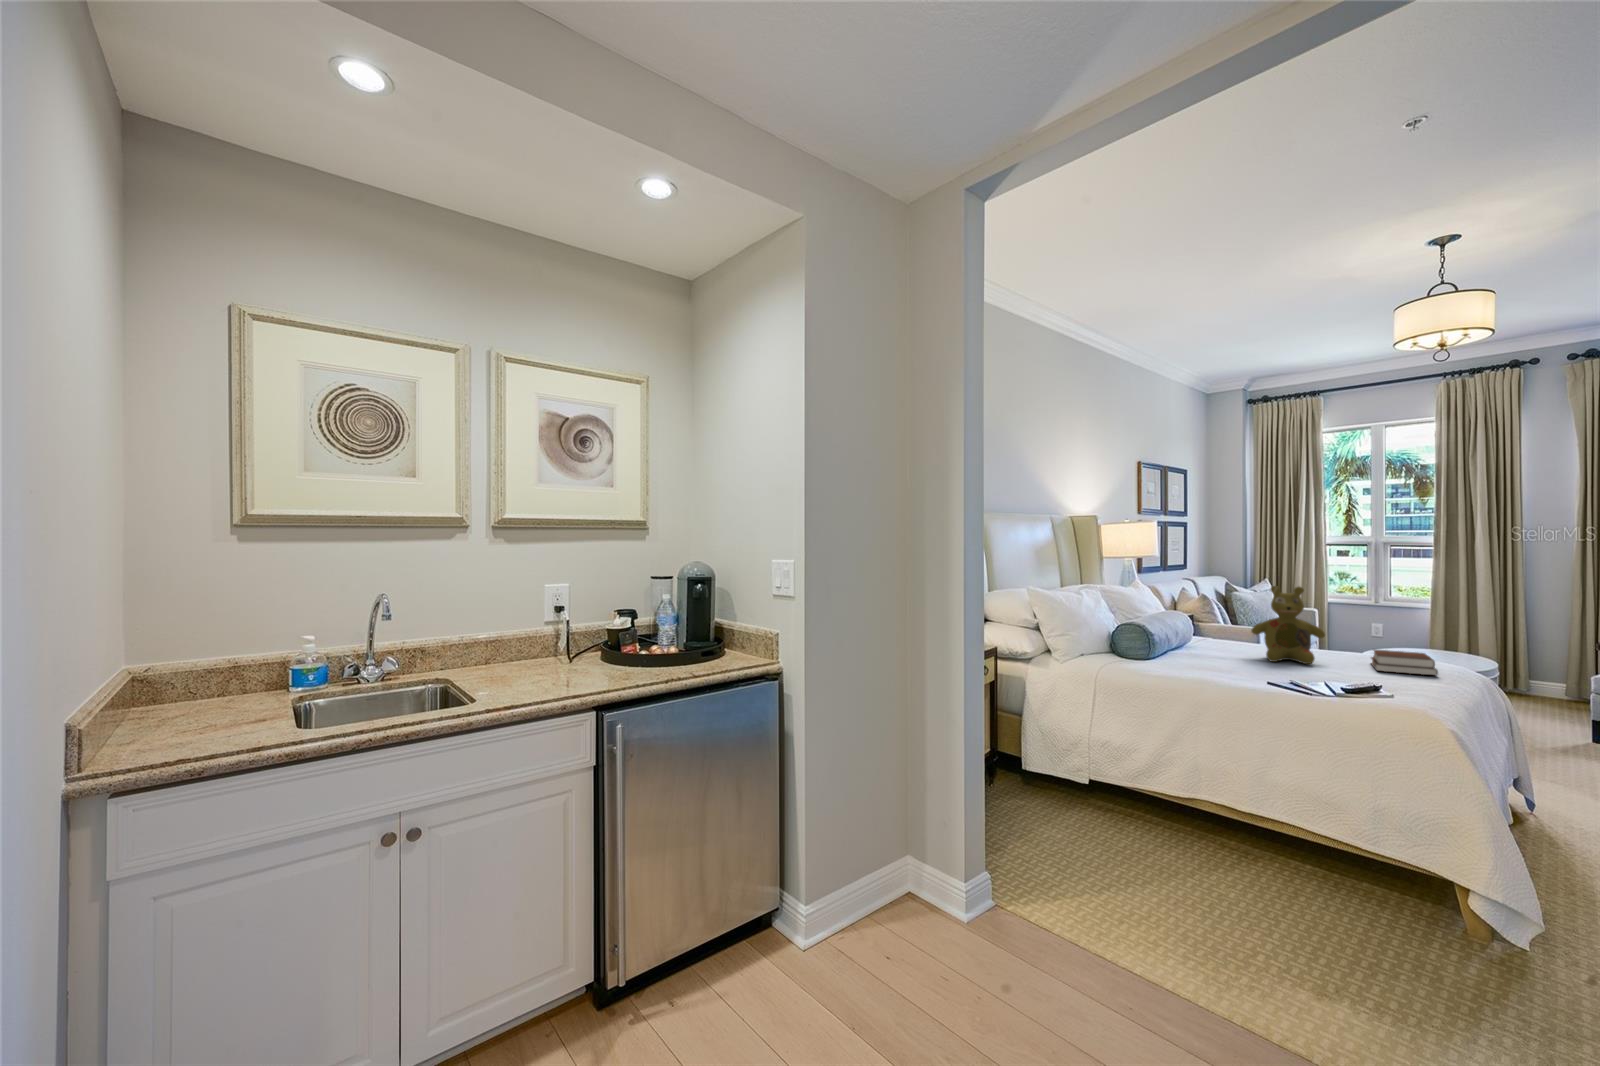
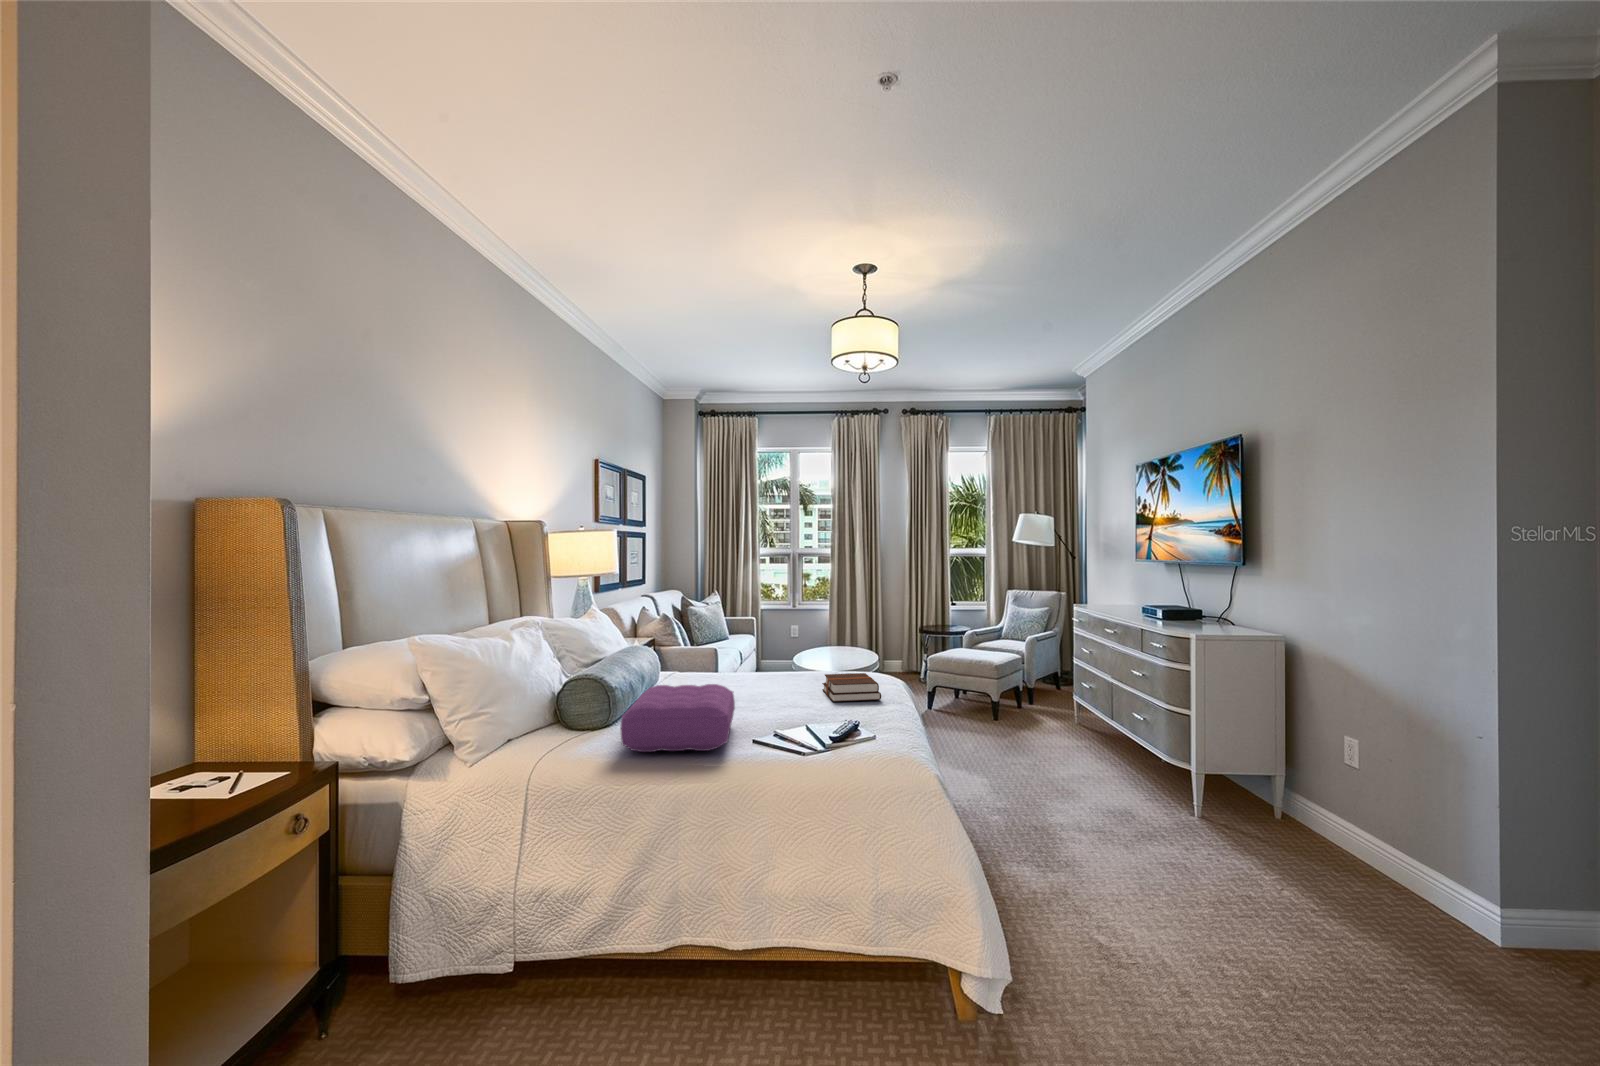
stuffed bear: present [1251,586,1325,664] -> none [715,611,785,705]
pillow: none [1167,633,1265,680] -> present [621,684,735,752]

